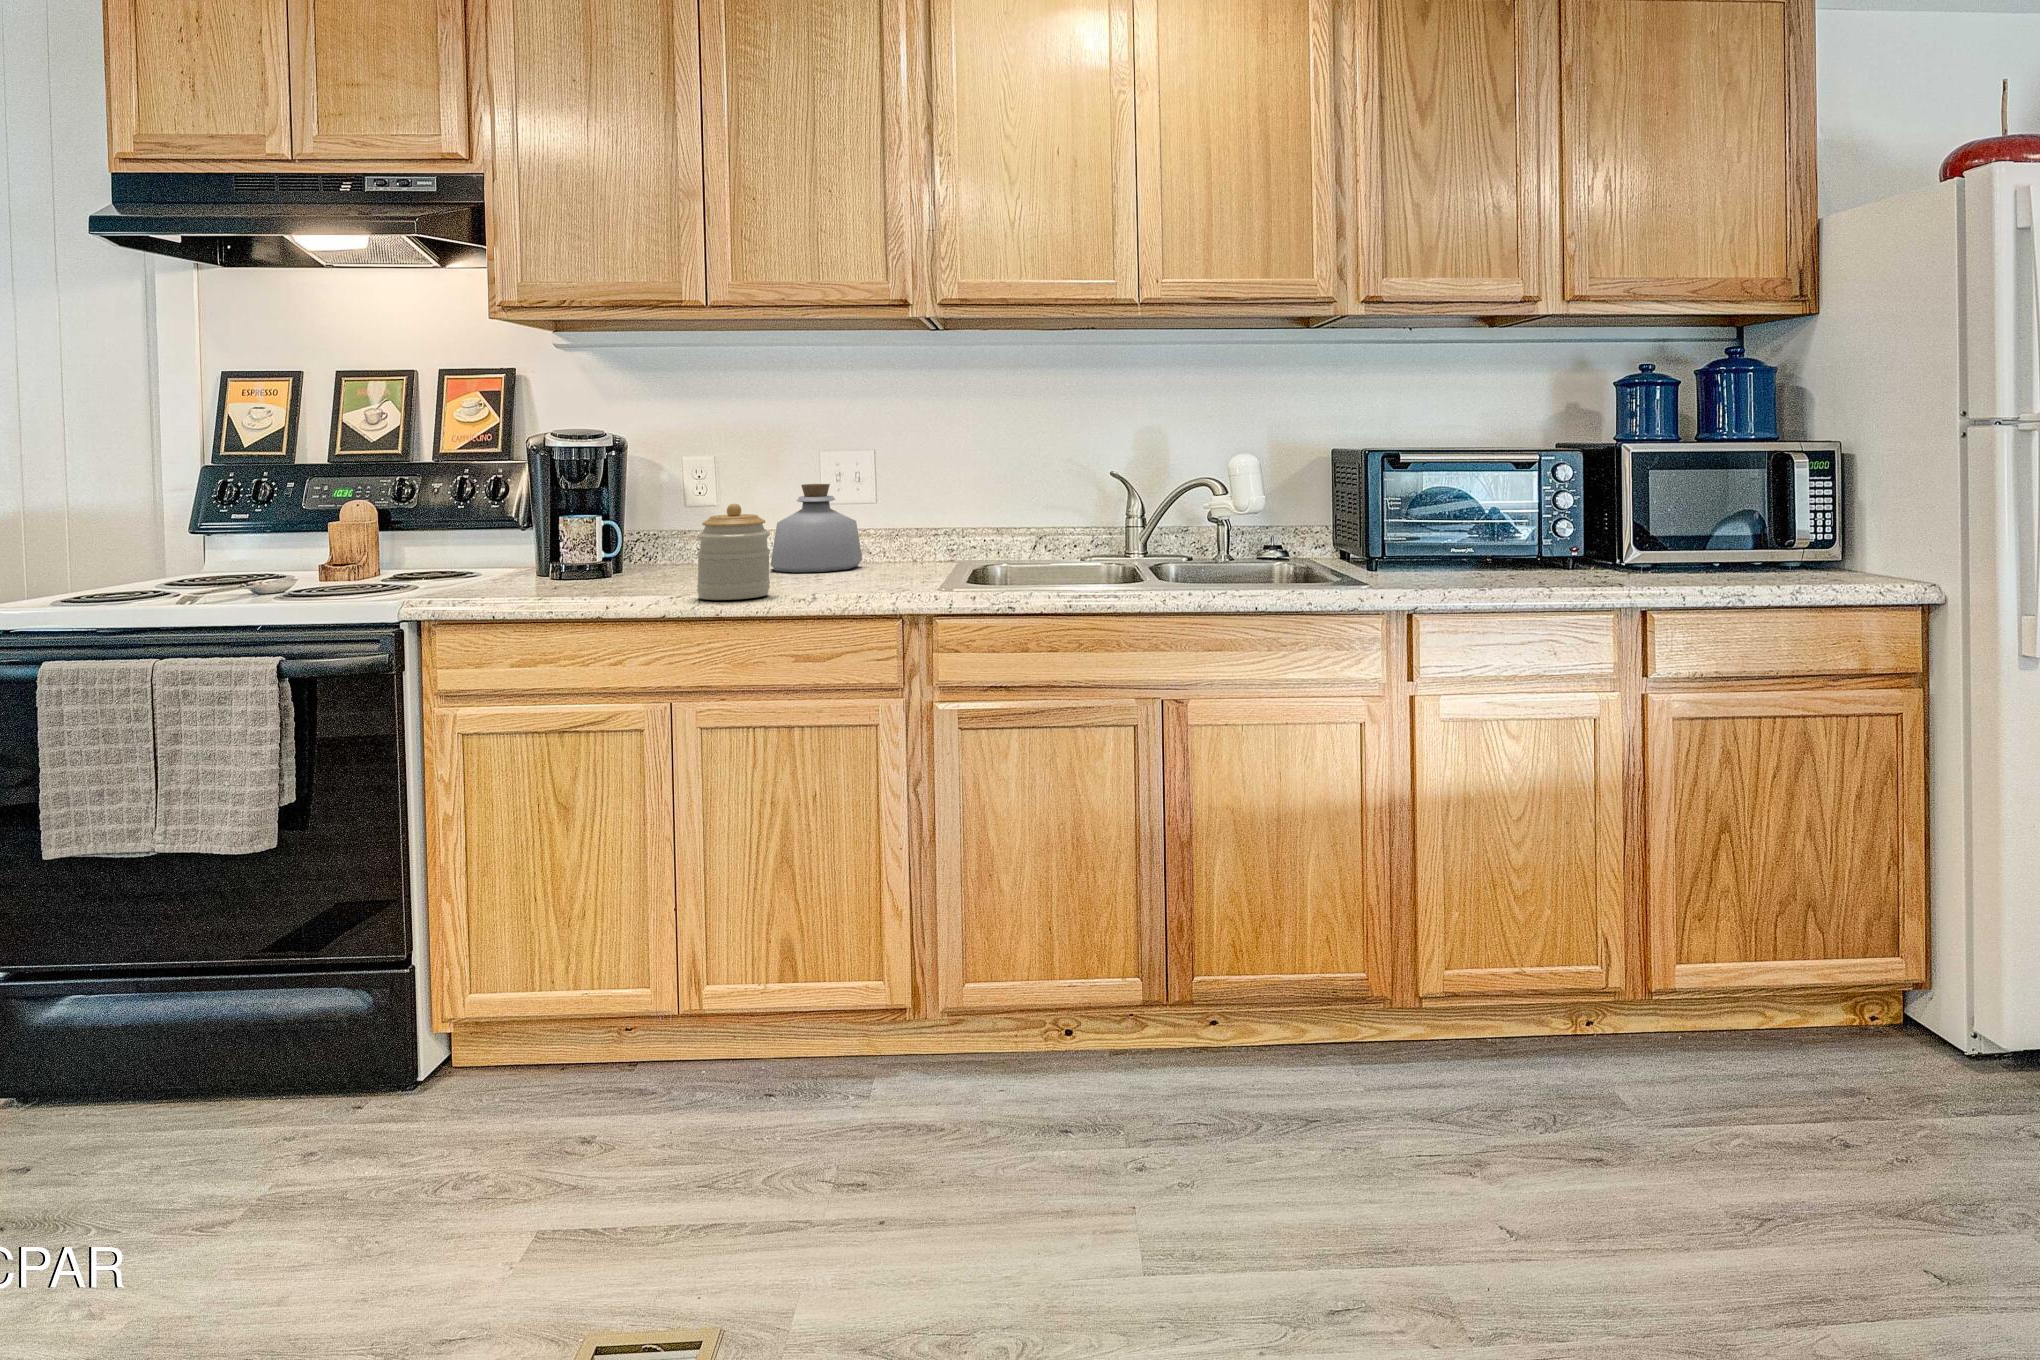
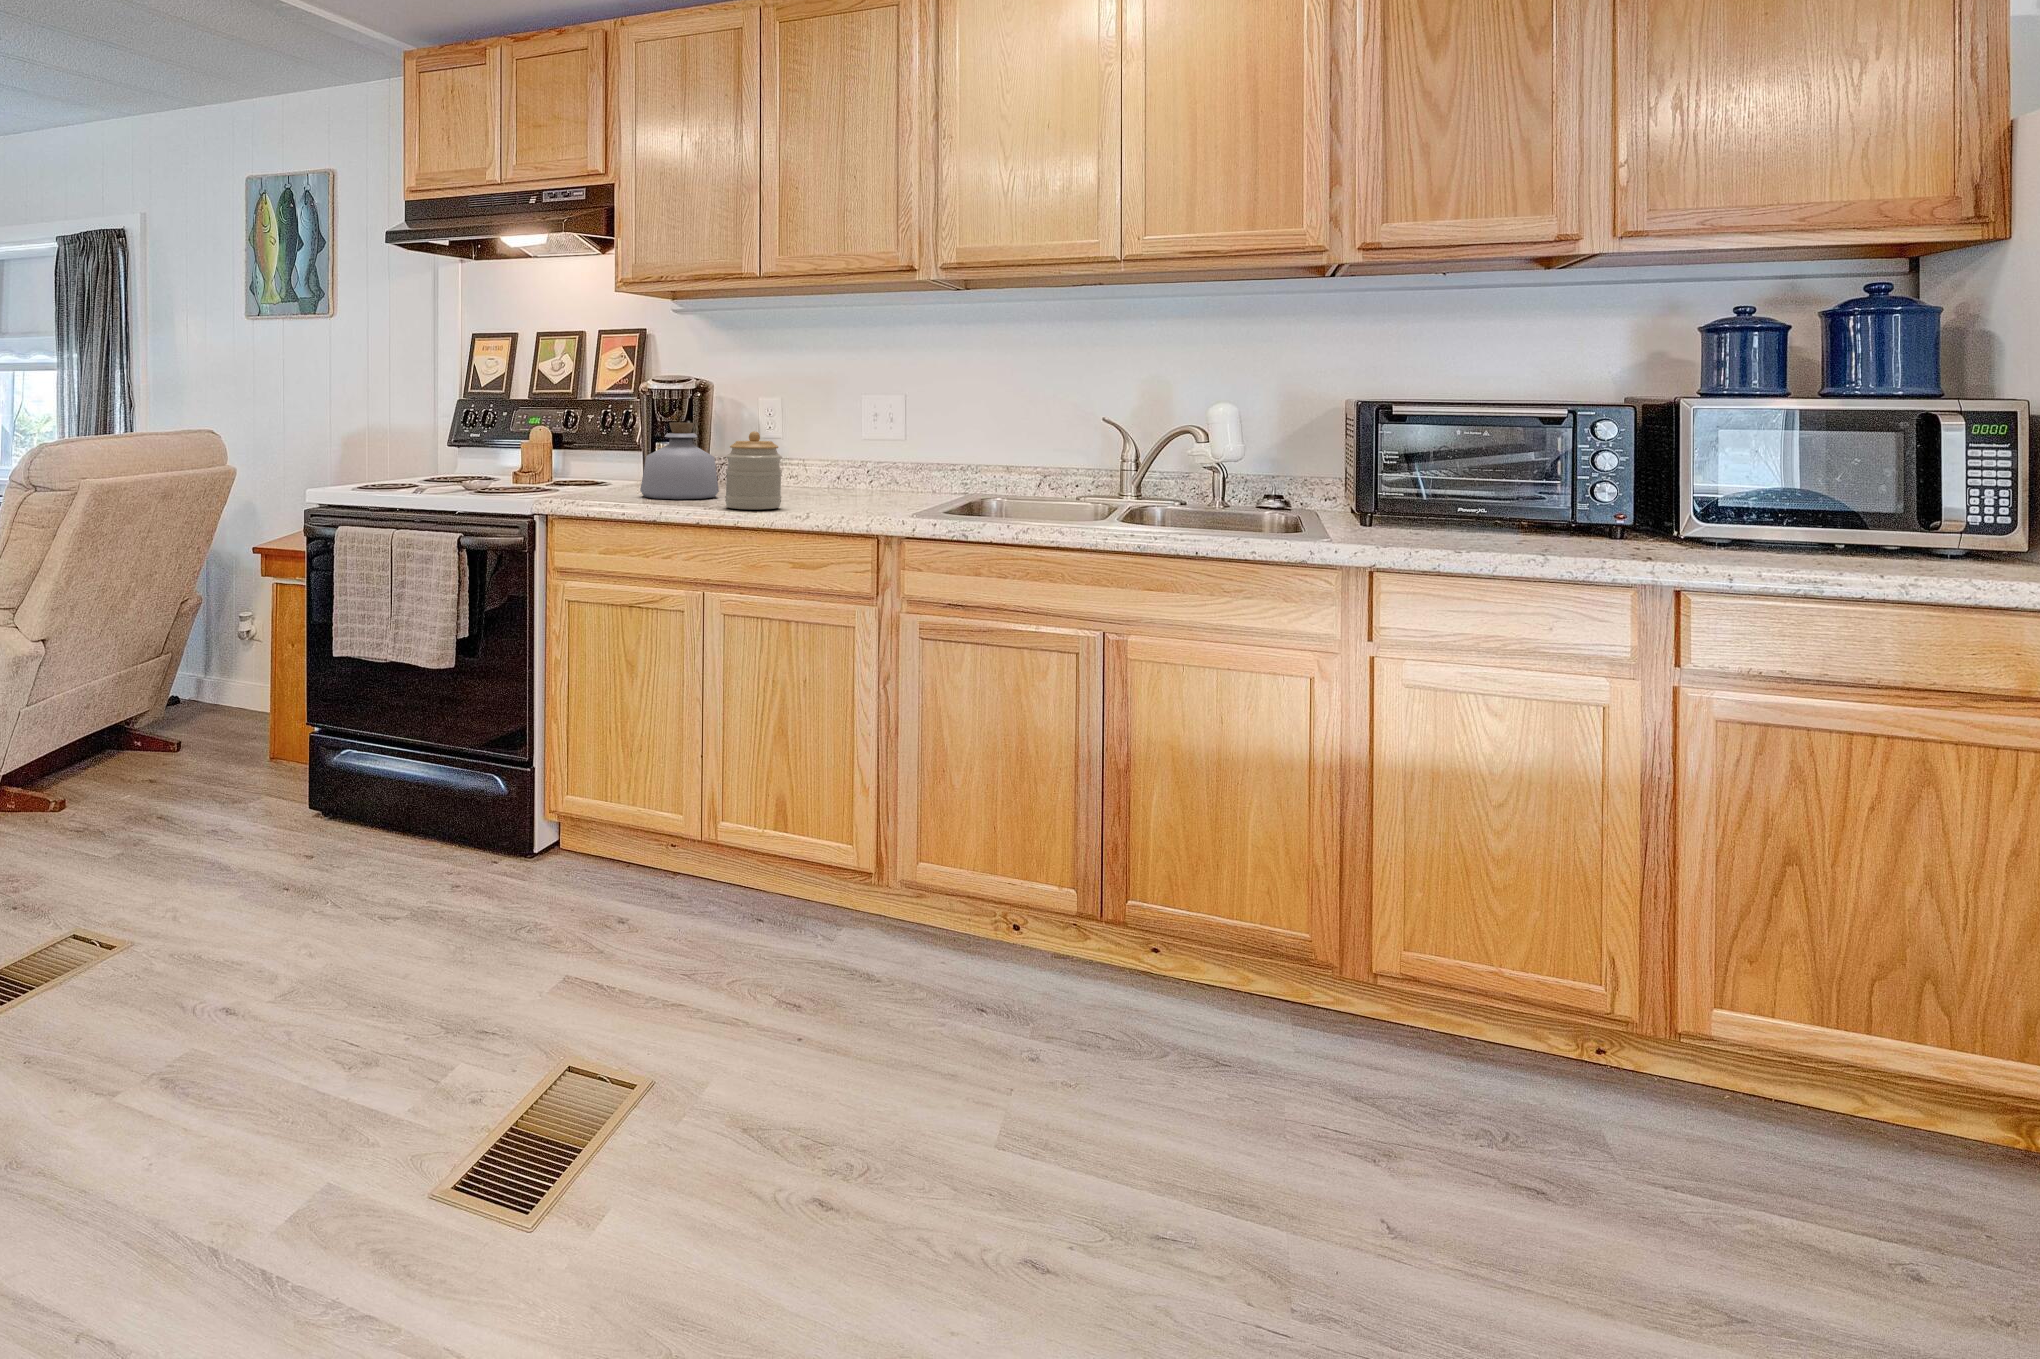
bottle: present [771,484,862,573] -> present [640,423,719,499]

